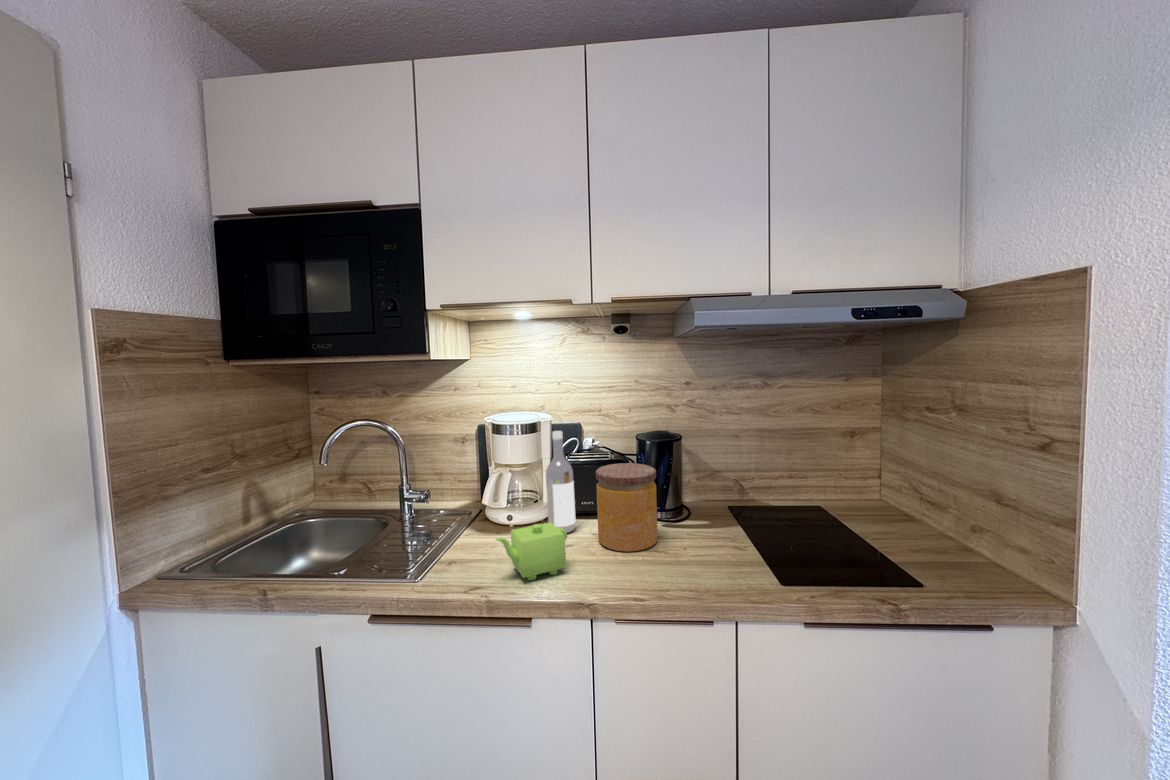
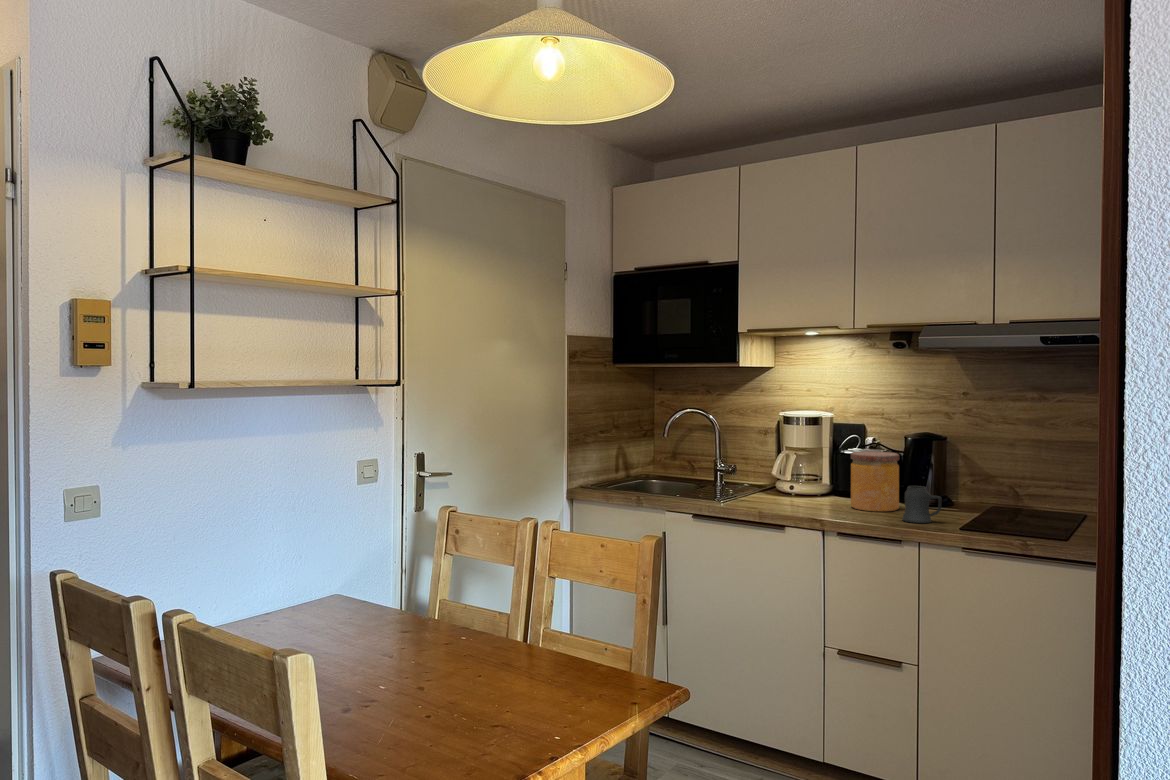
wine bottle: present [546,431,576,533] -> none [819,423,841,502]
mug: none [692,520,743,579] -> present [902,486,942,523]
teapot: present [496,522,567,580] -> none [768,478,819,511]

